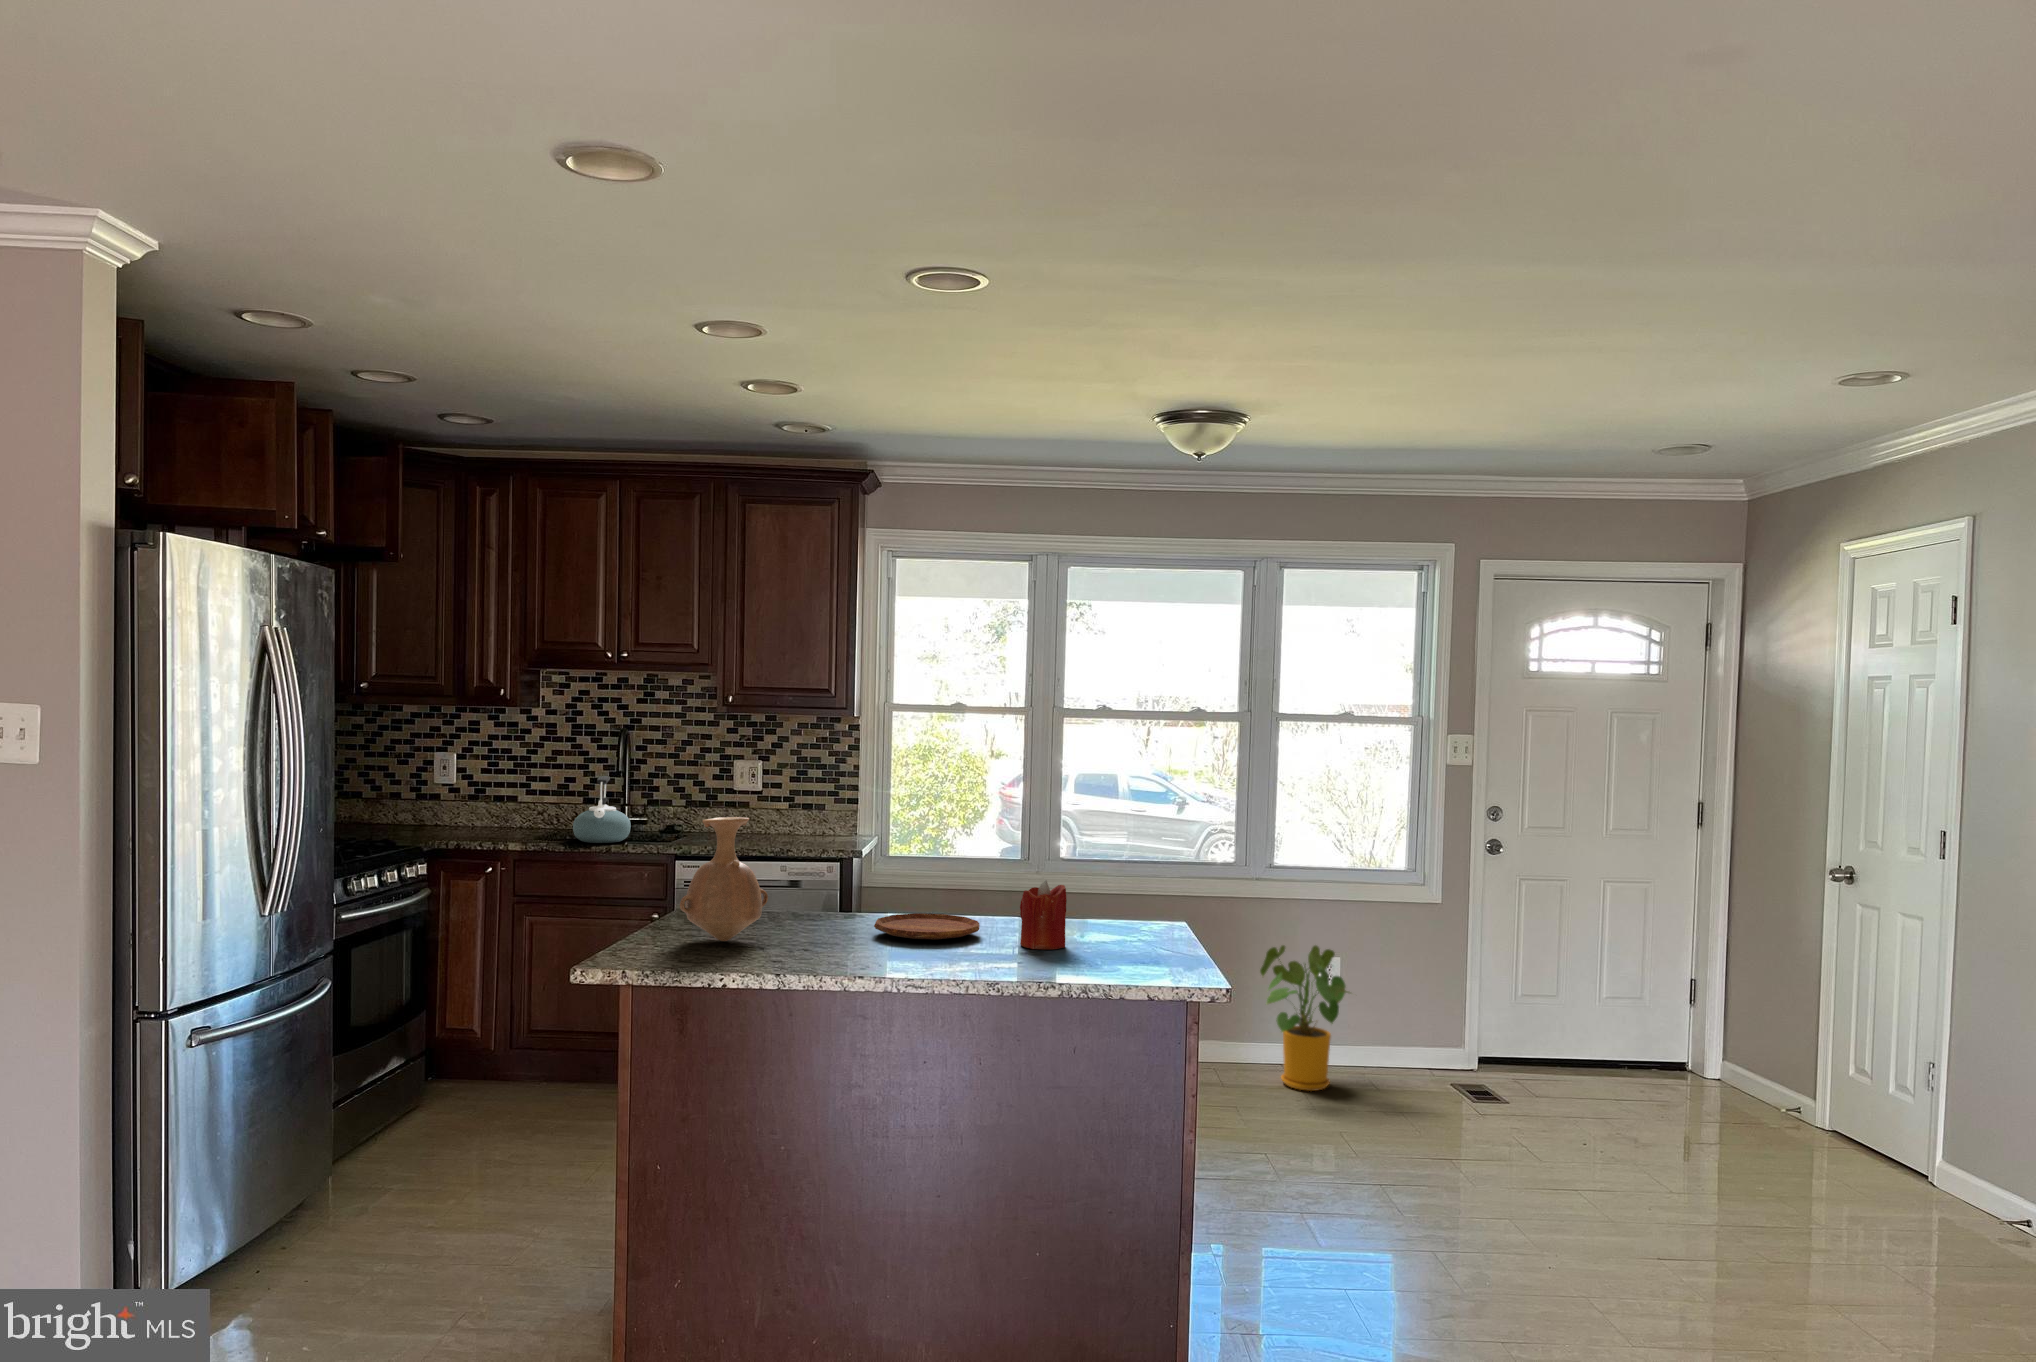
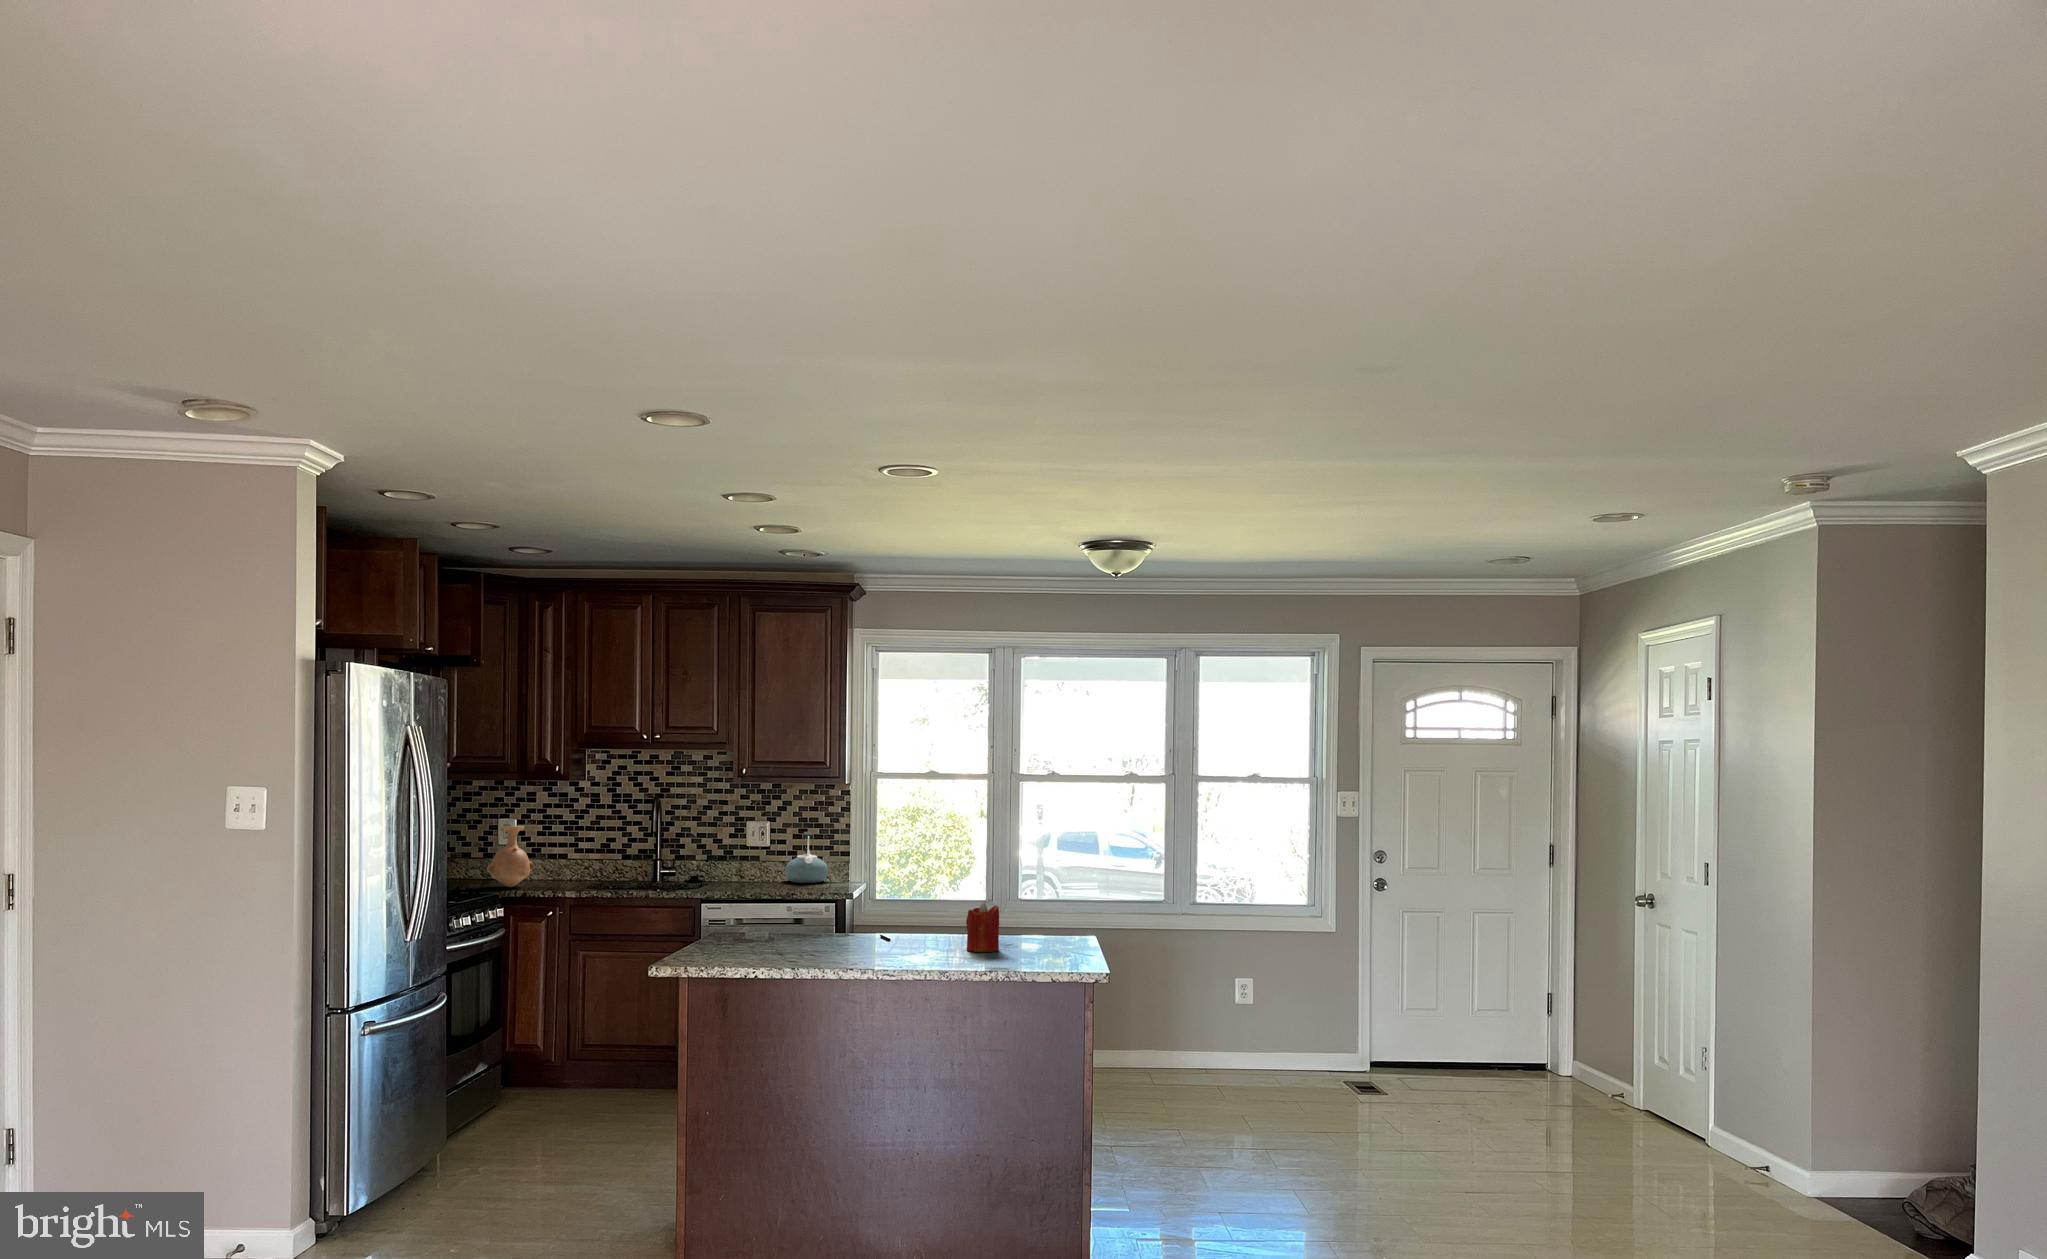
kettle: present [573,776,631,843] -> present [785,832,828,883]
vase: present [680,817,768,941] -> present [487,826,534,887]
tray: present [874,913,980,940] -> none [861,930,938,947]
house plant: present [1260,945,1350,1091] -> none [1187,969,1264,1090]

